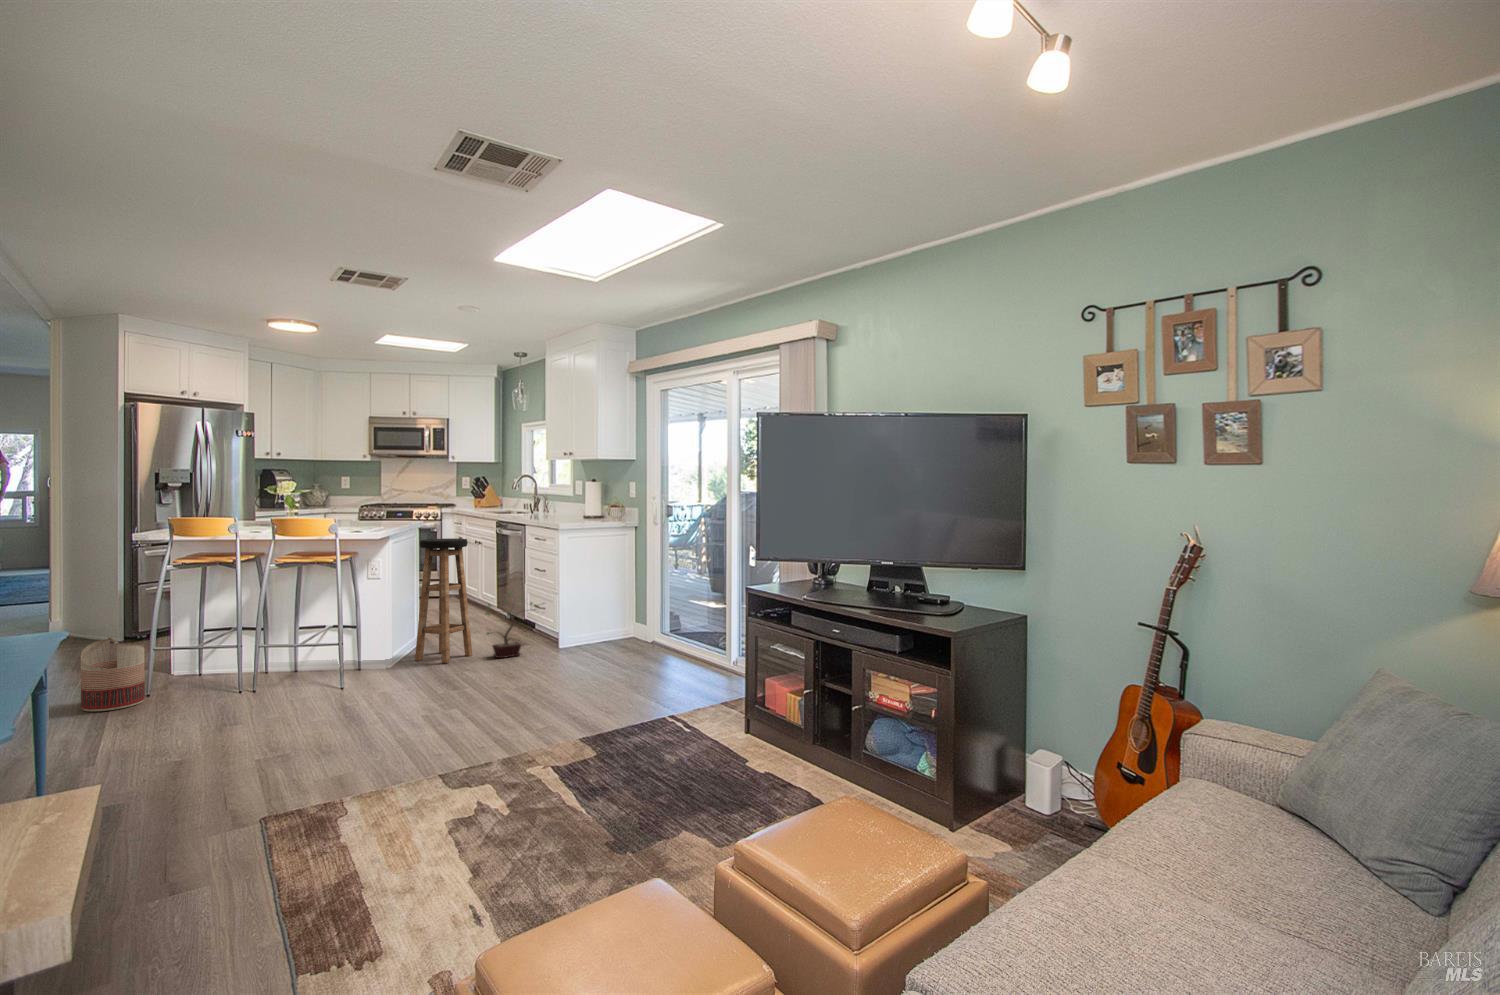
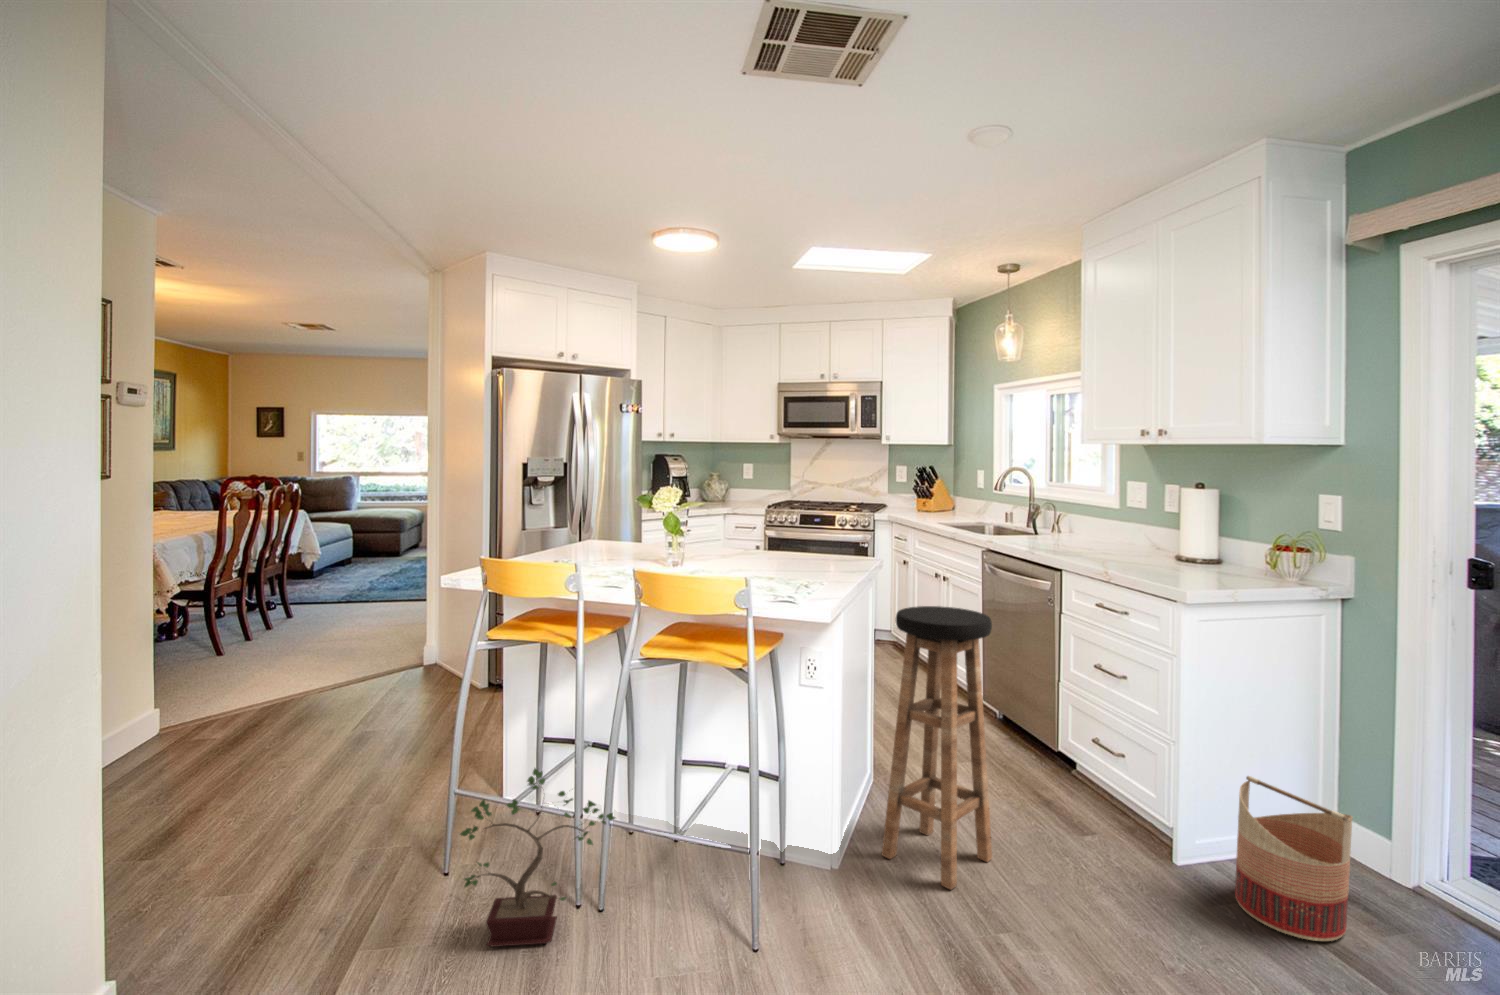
potted plant: present [486,591,532,658] -> present [460,768,615,947]
basket: present [81,636,145,711] -> present [1235,776,1352,941]

